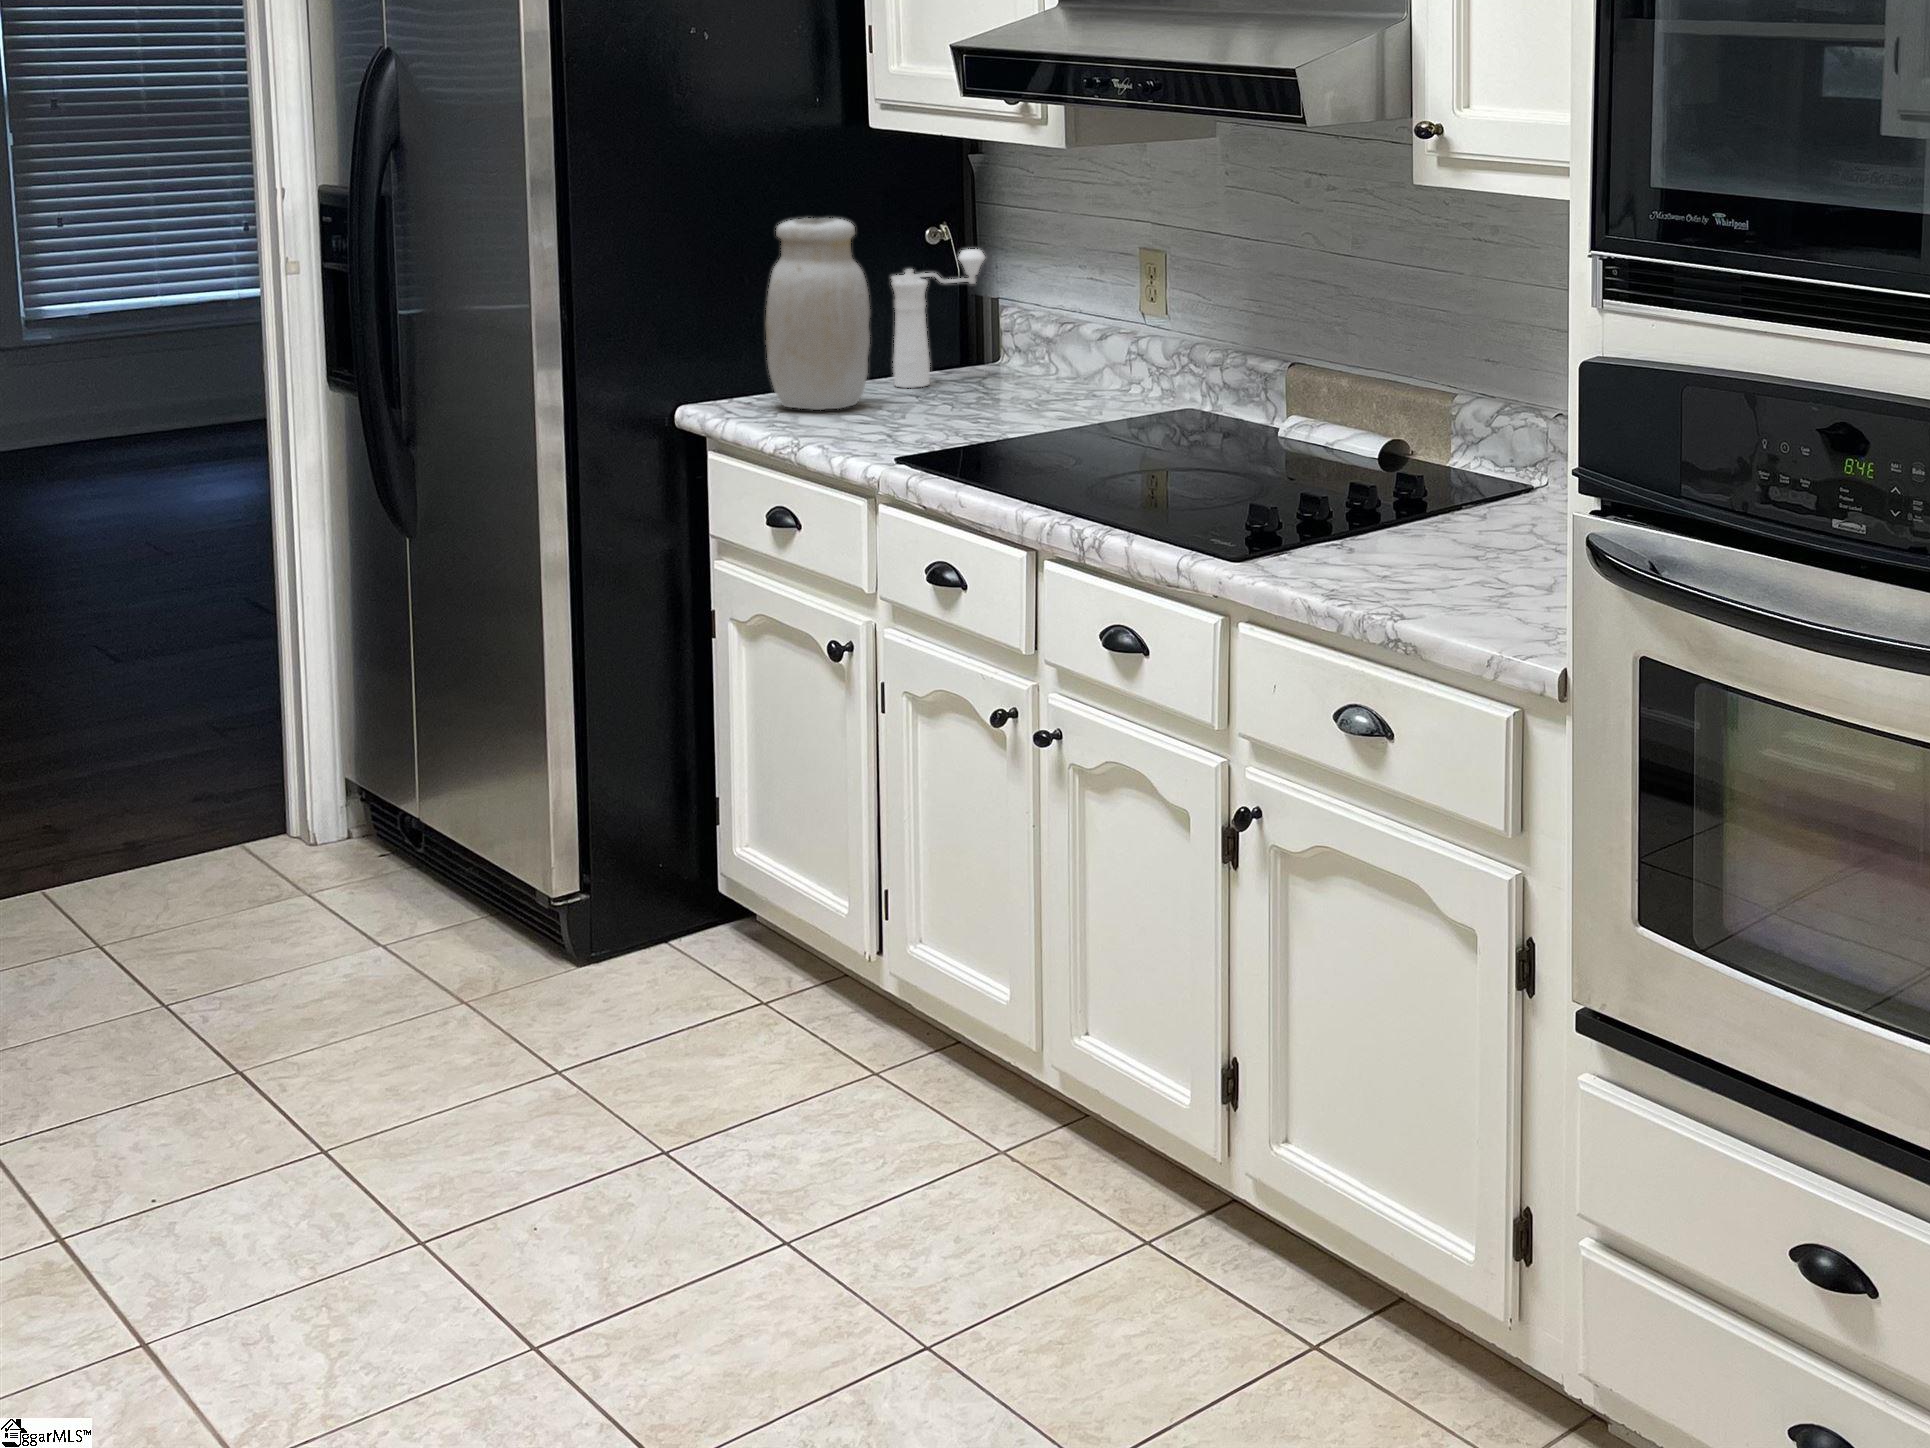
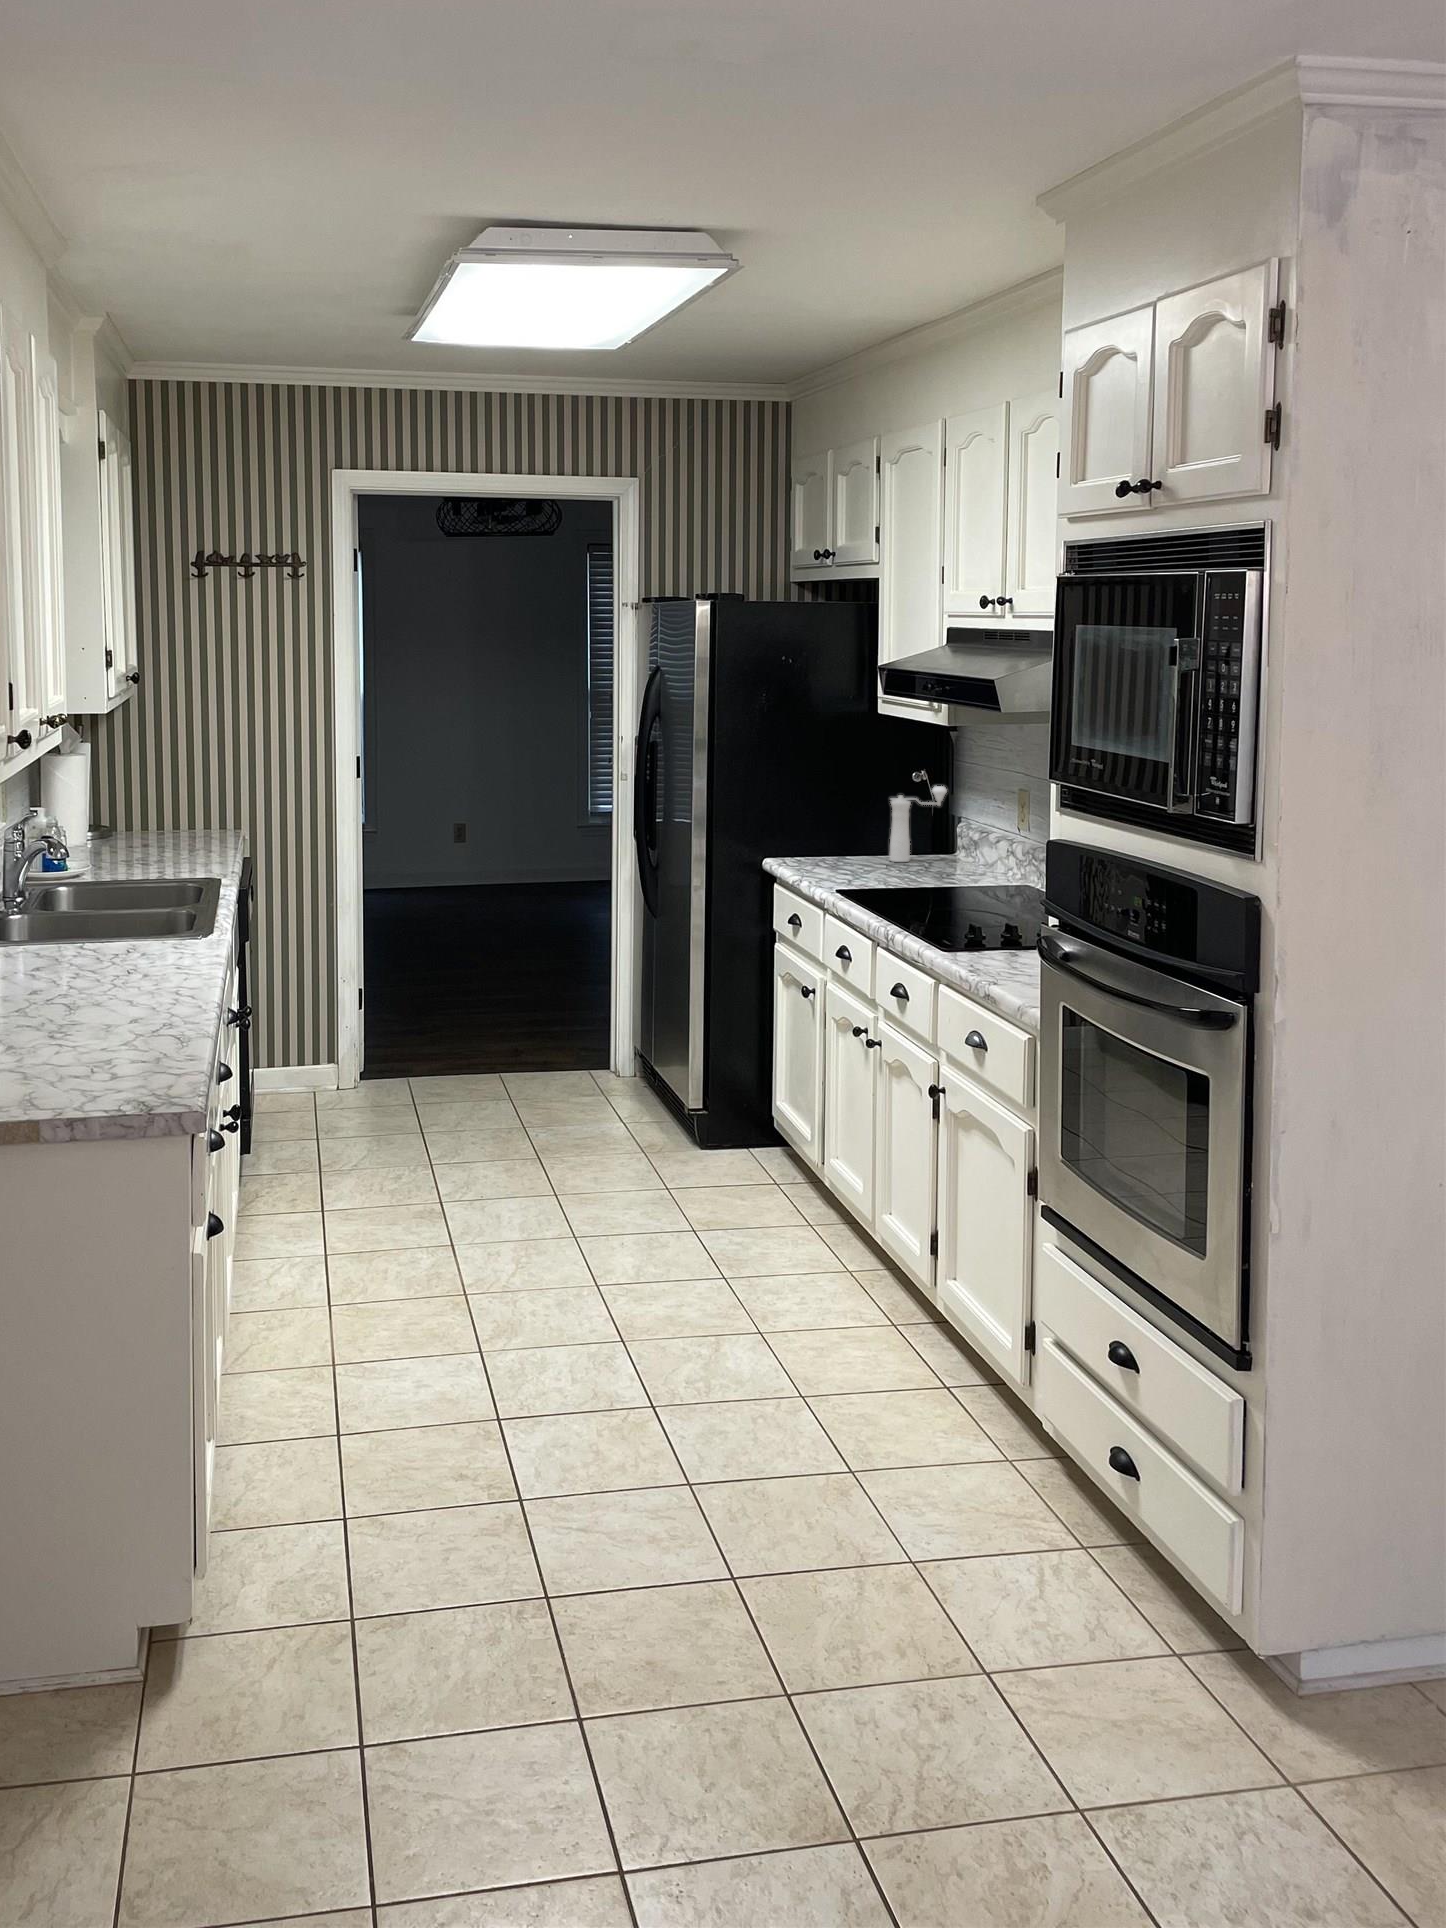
jar: present [765,218,870,410] -> none [811,762,866,868]

